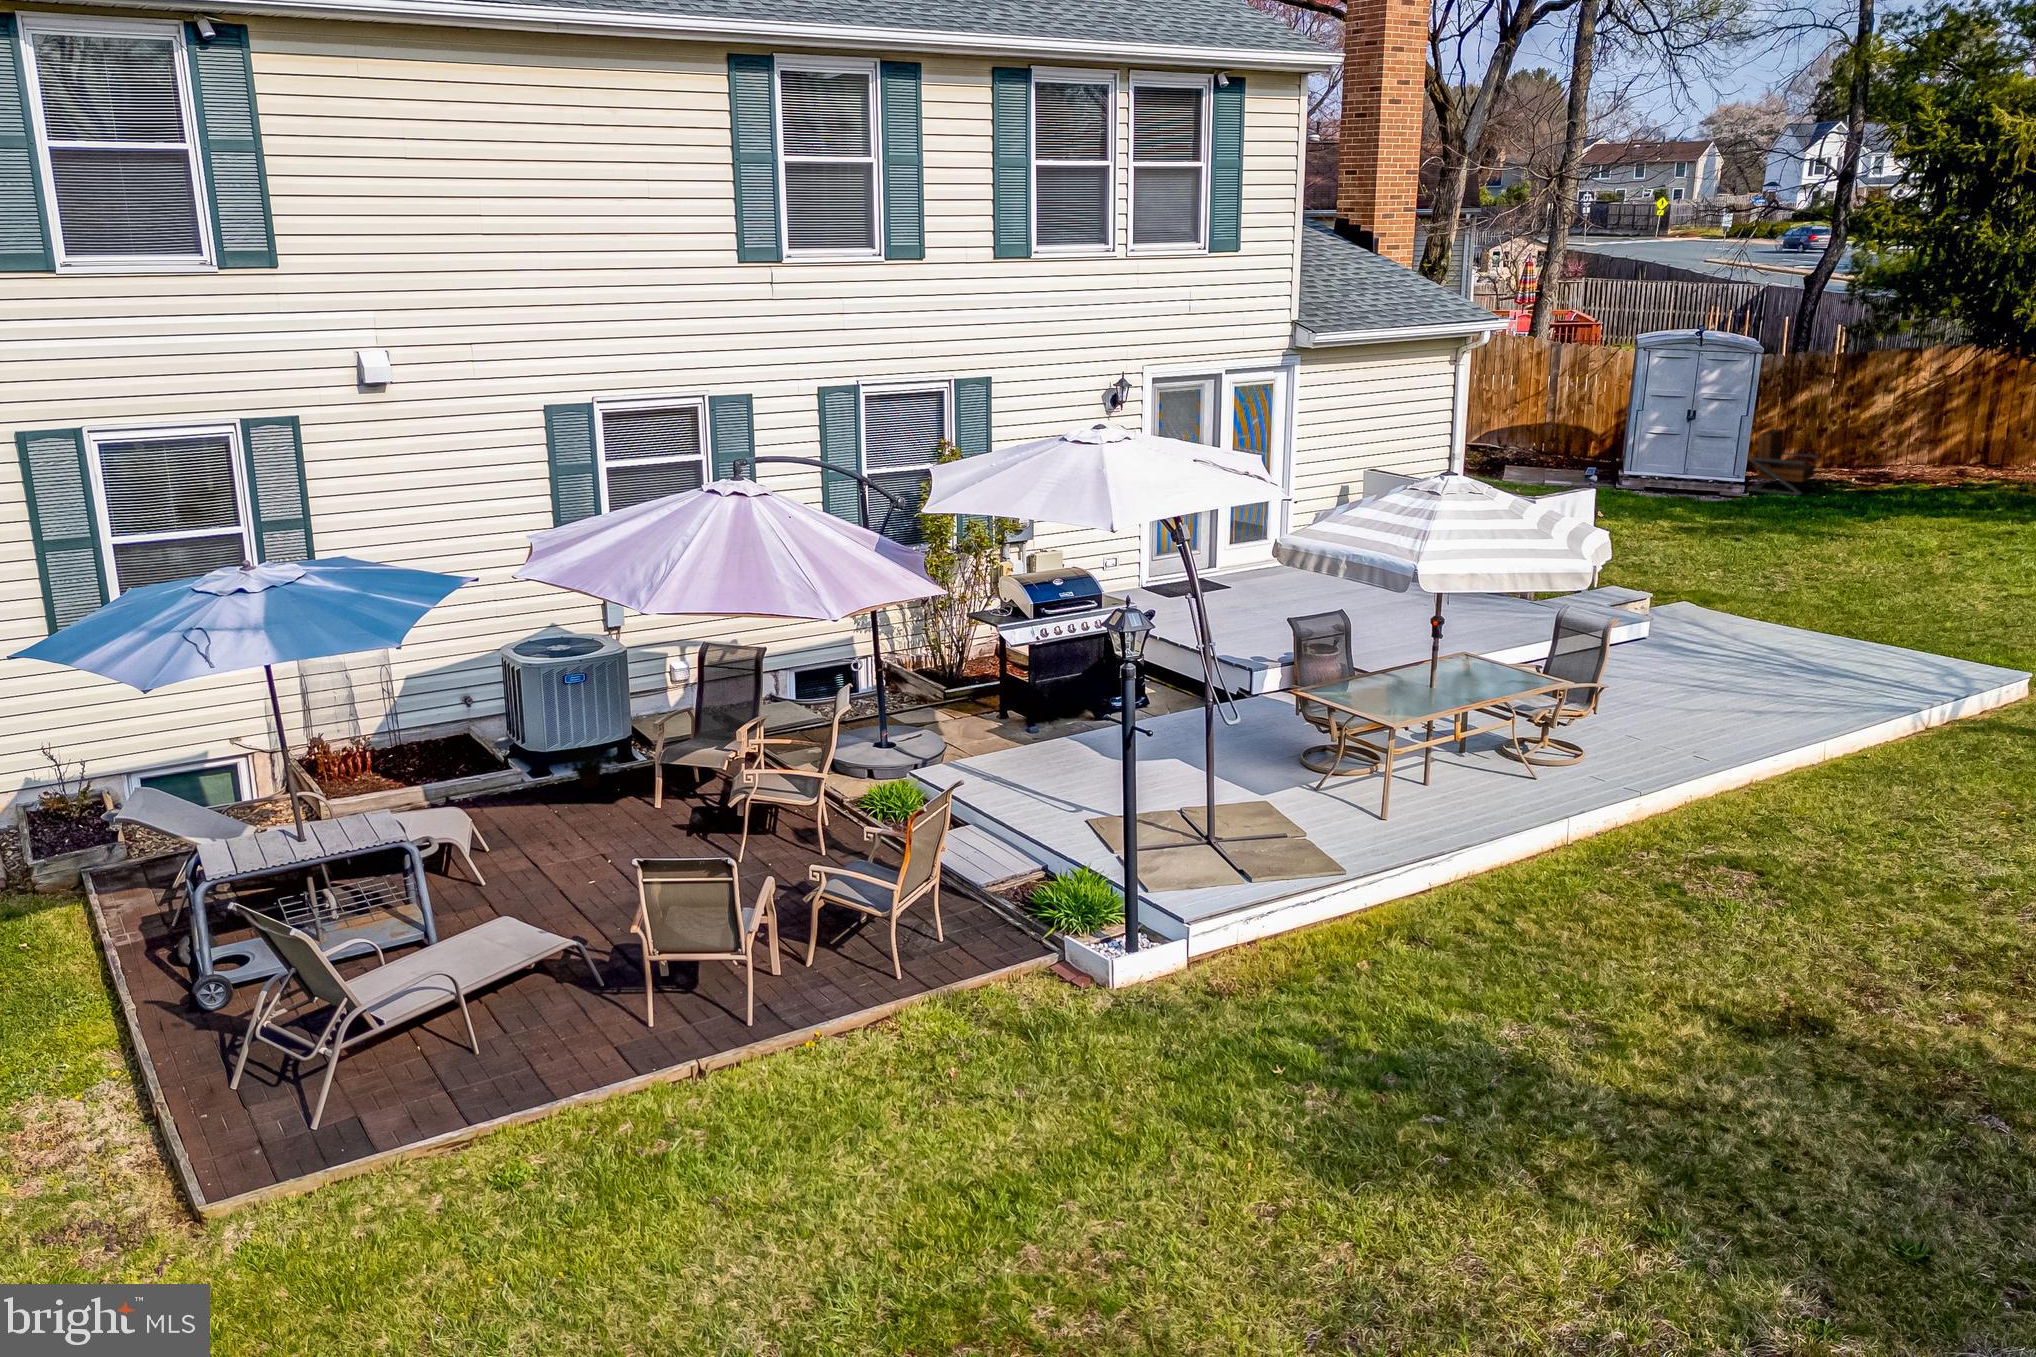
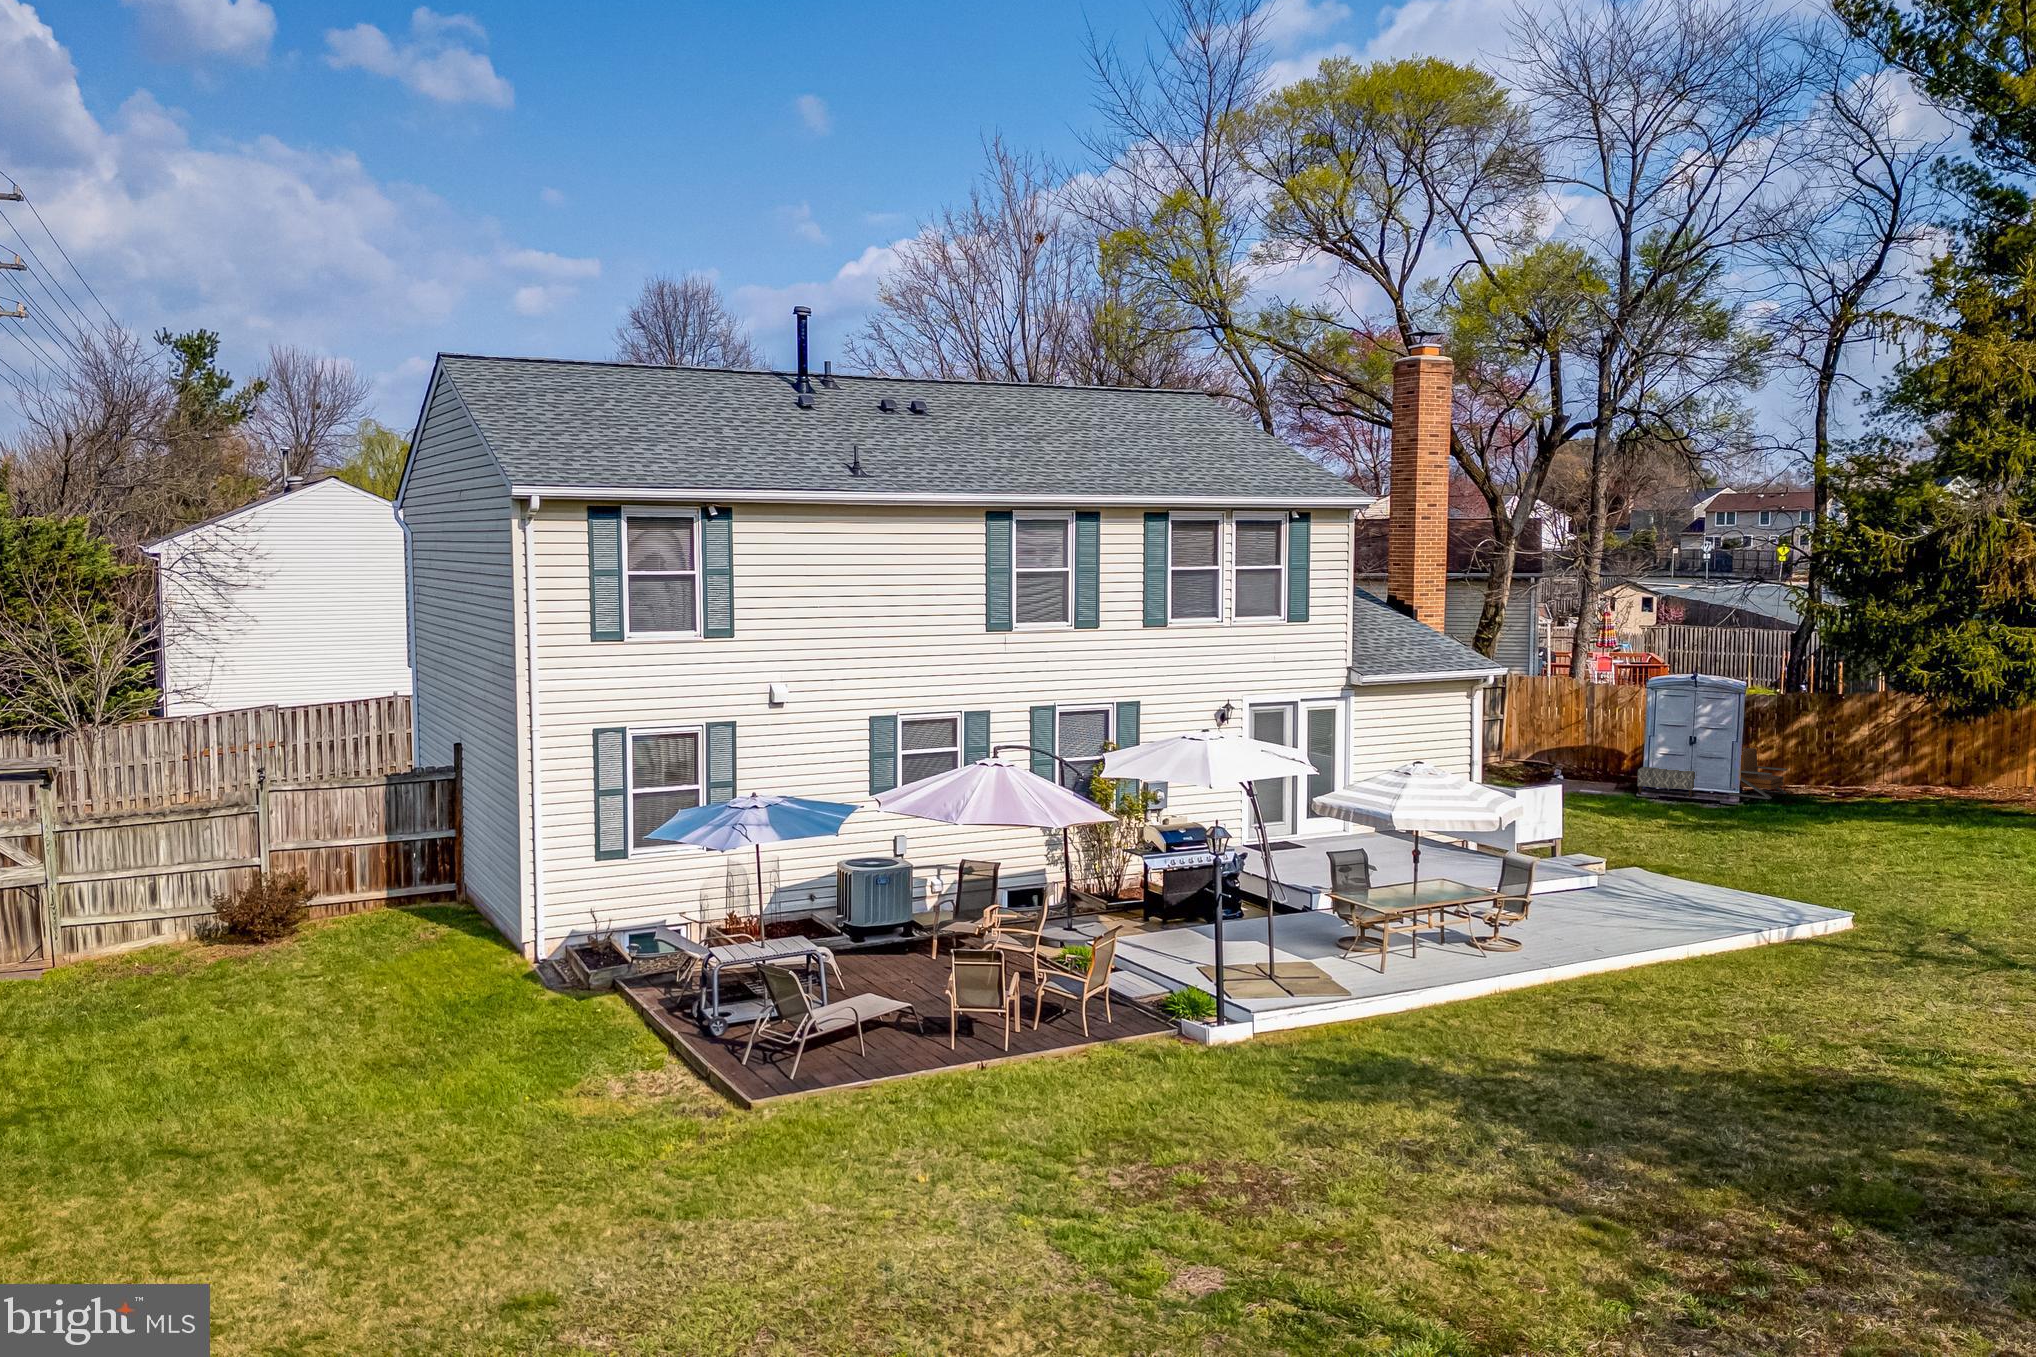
bench: none [1635,456,1710,494] -> present [1638,767,1695,797]
potted plant: present [558,747,619,788] -> none [872,922,912,948]

